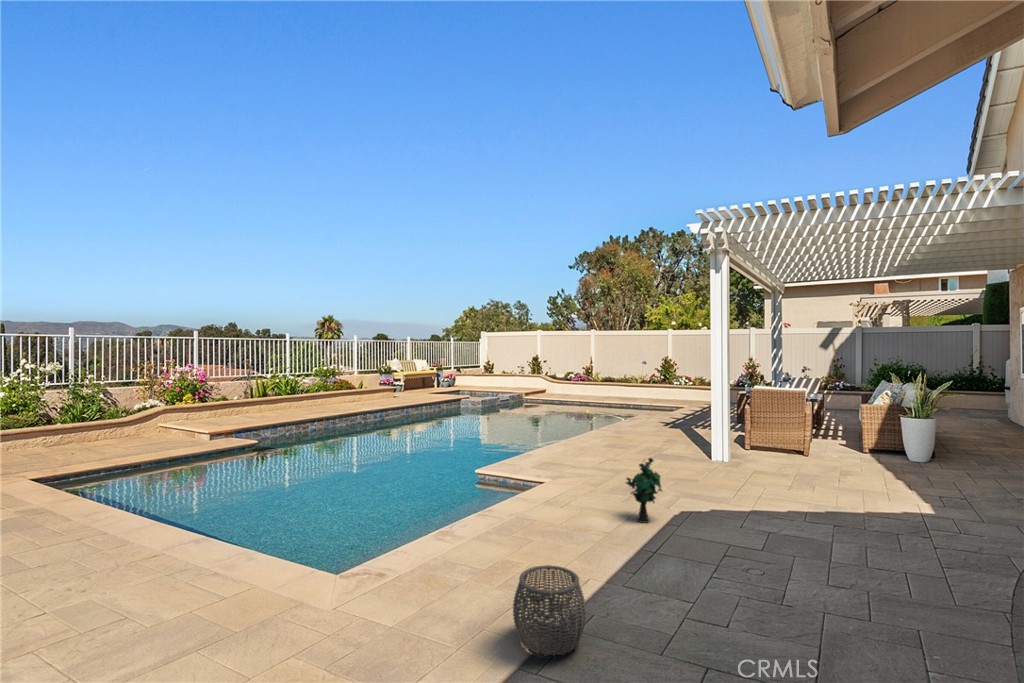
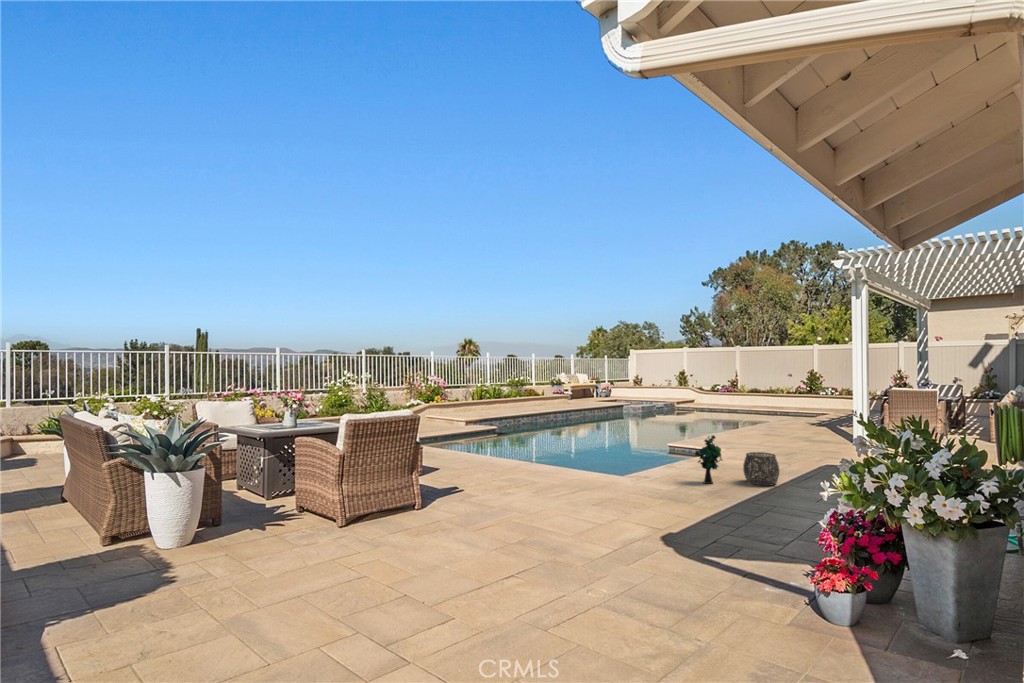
decorative plant: present [626,458,662,523] -> present [695,435,722,484]

